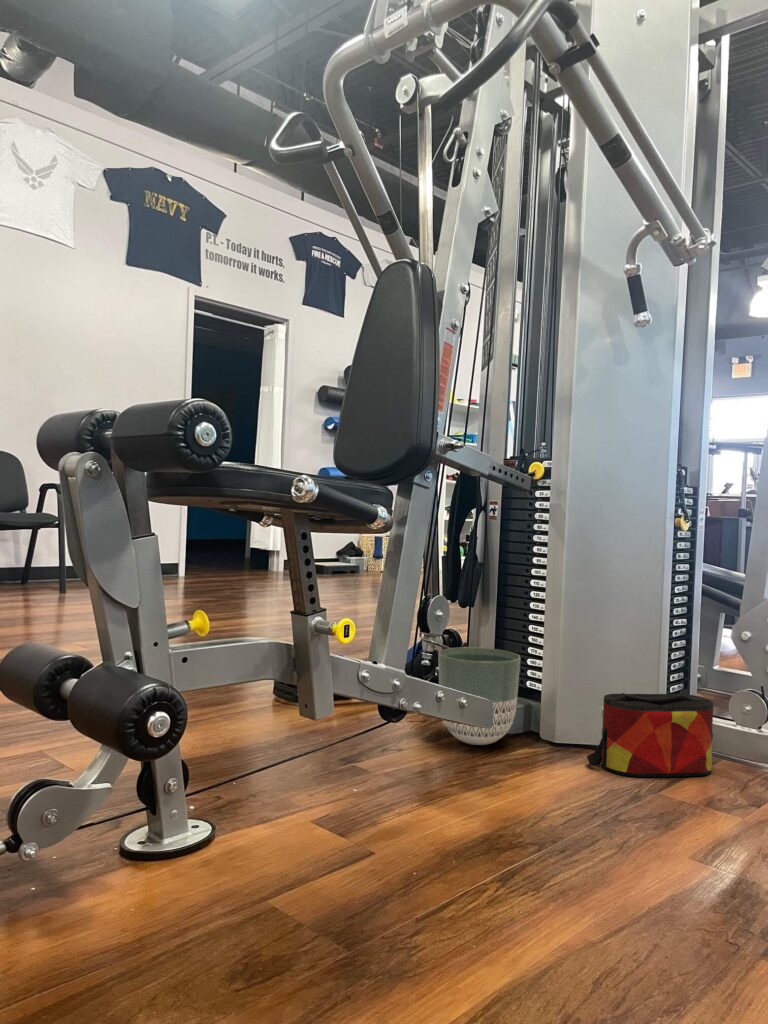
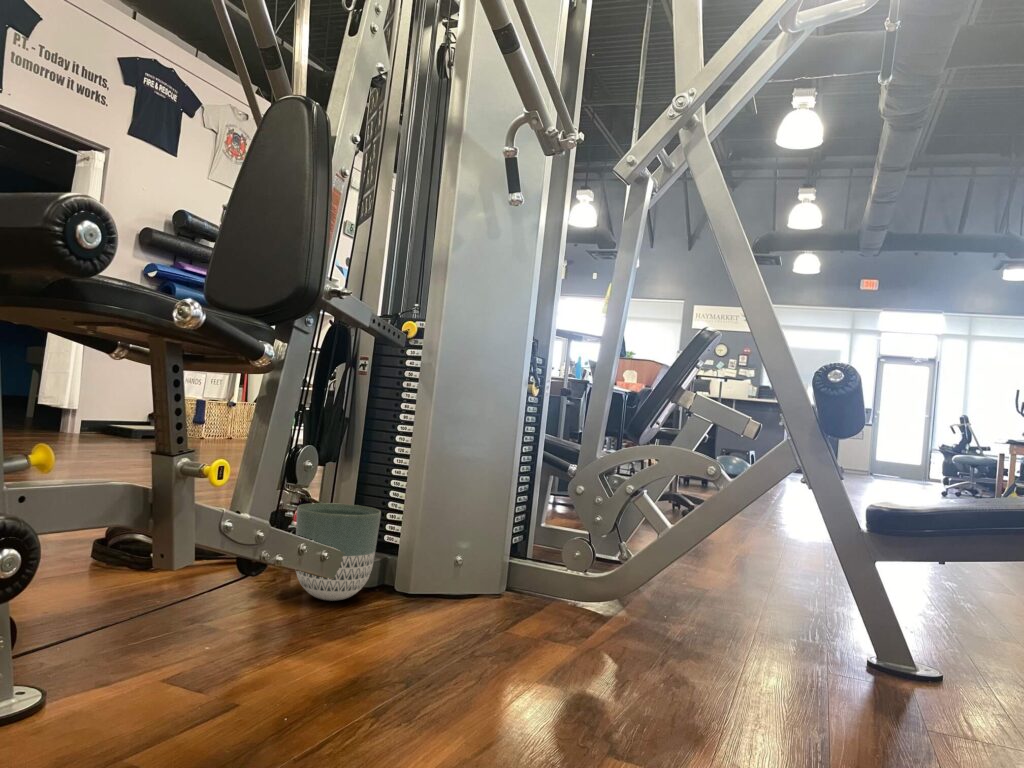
bag: present [587,693,713,777] -> none [441,543,553,621]

